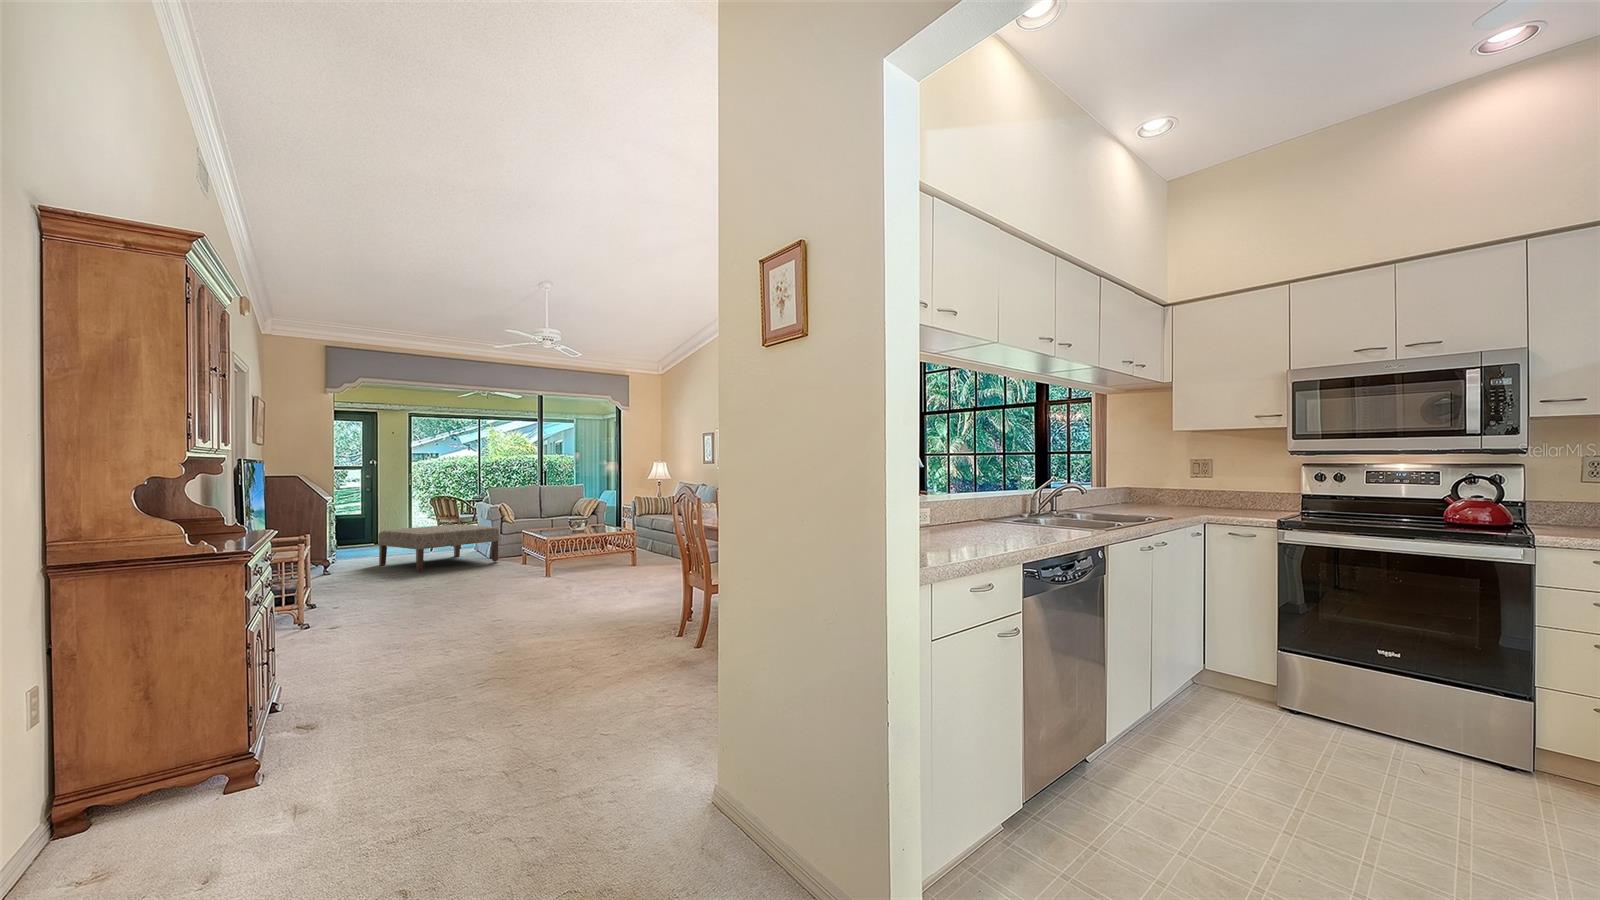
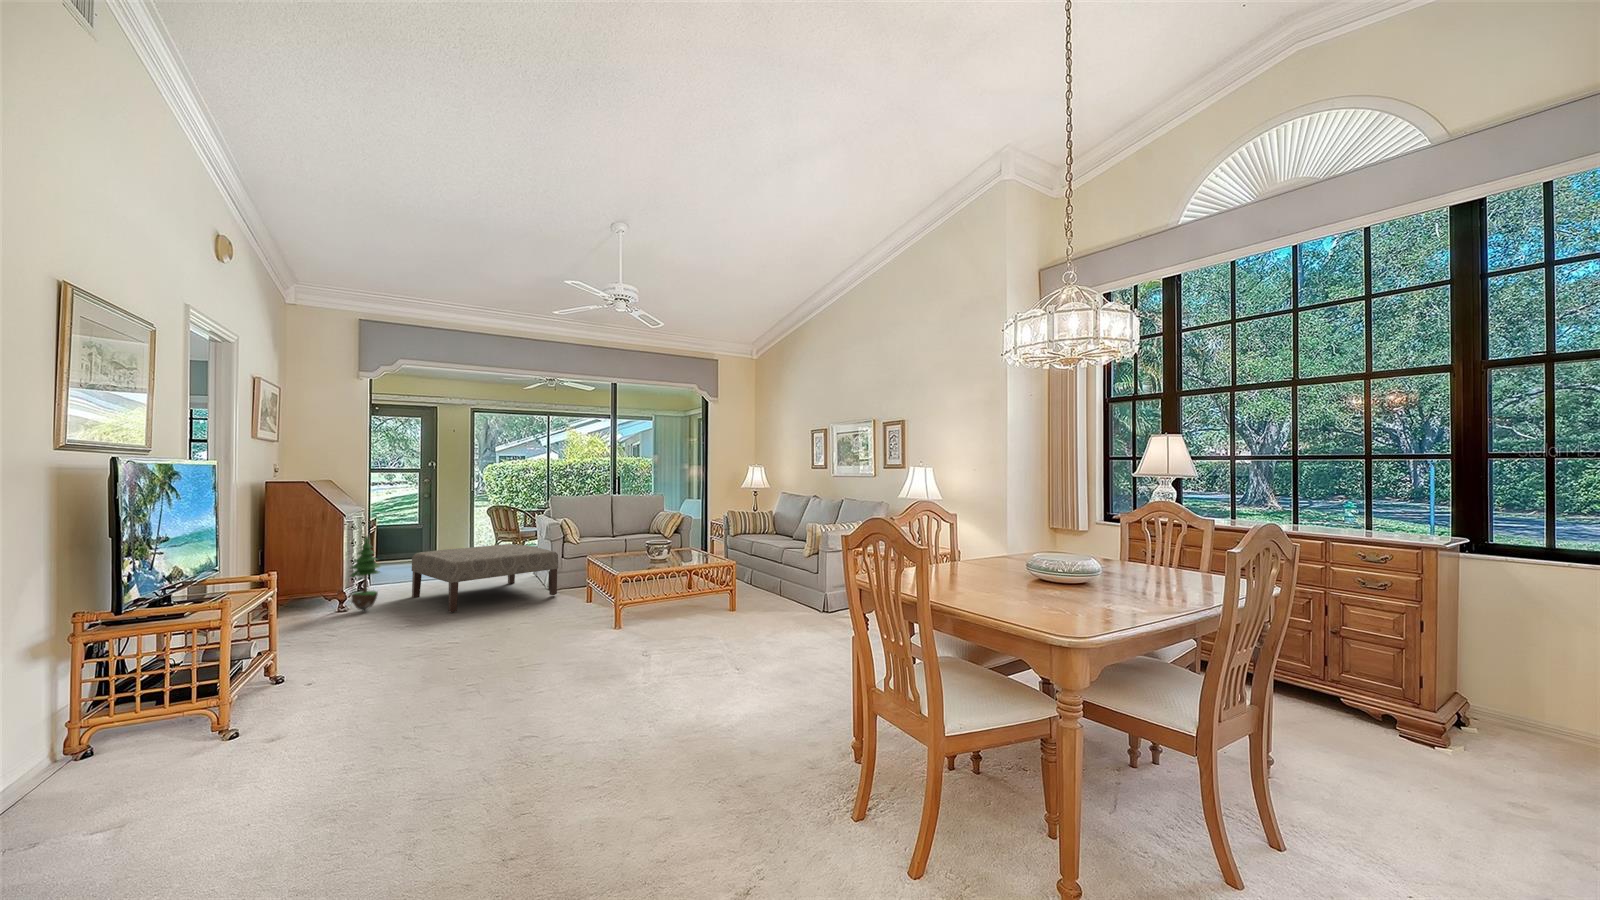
potted tree: none [335,515,361,573] -> present [350,536,380,611]

